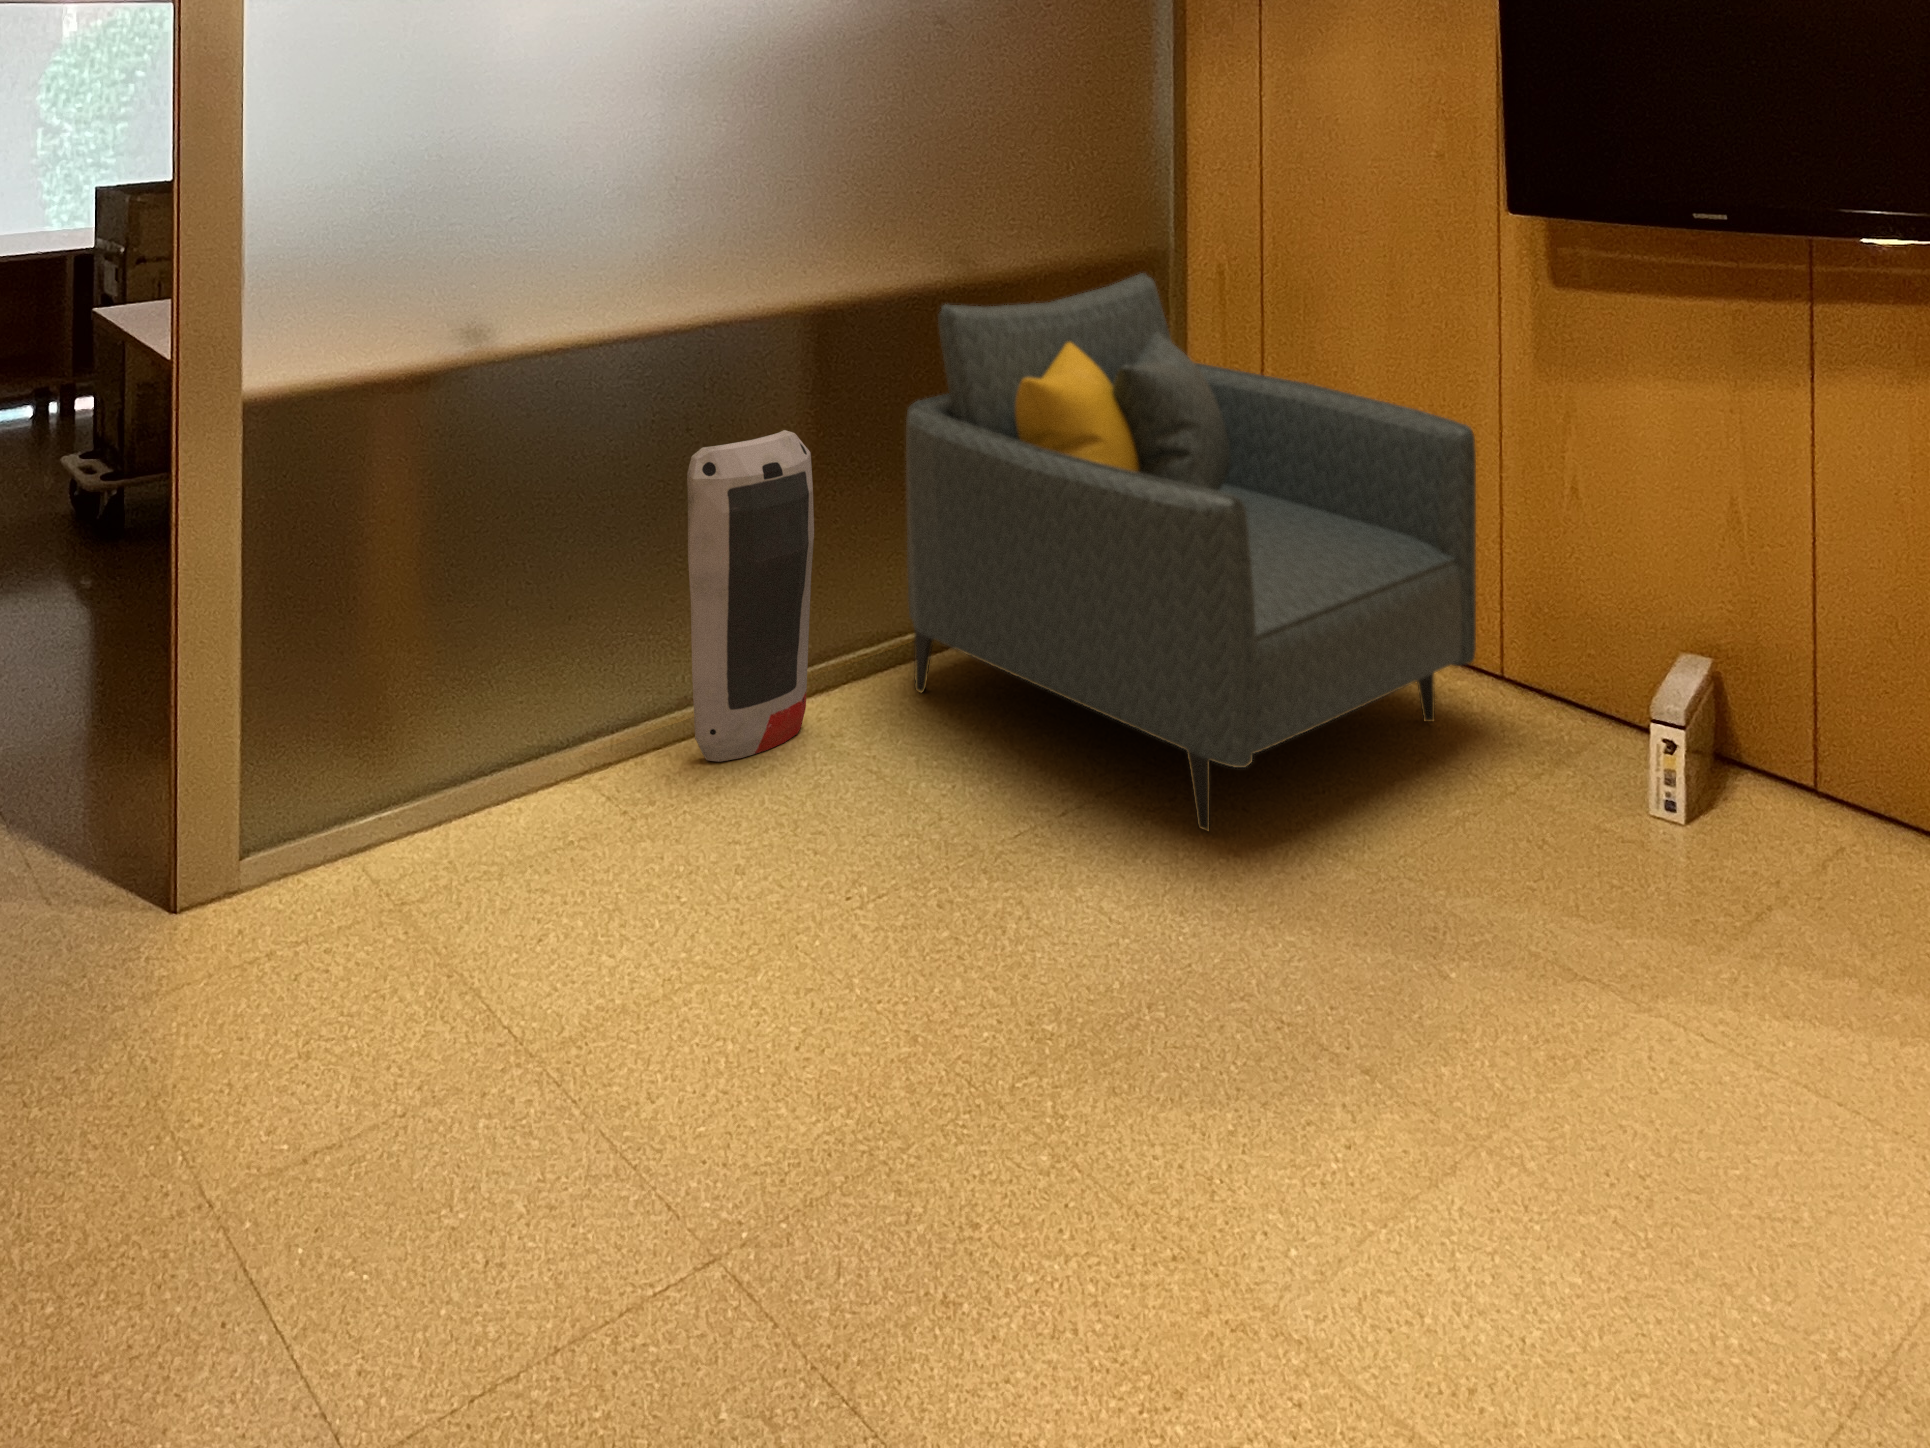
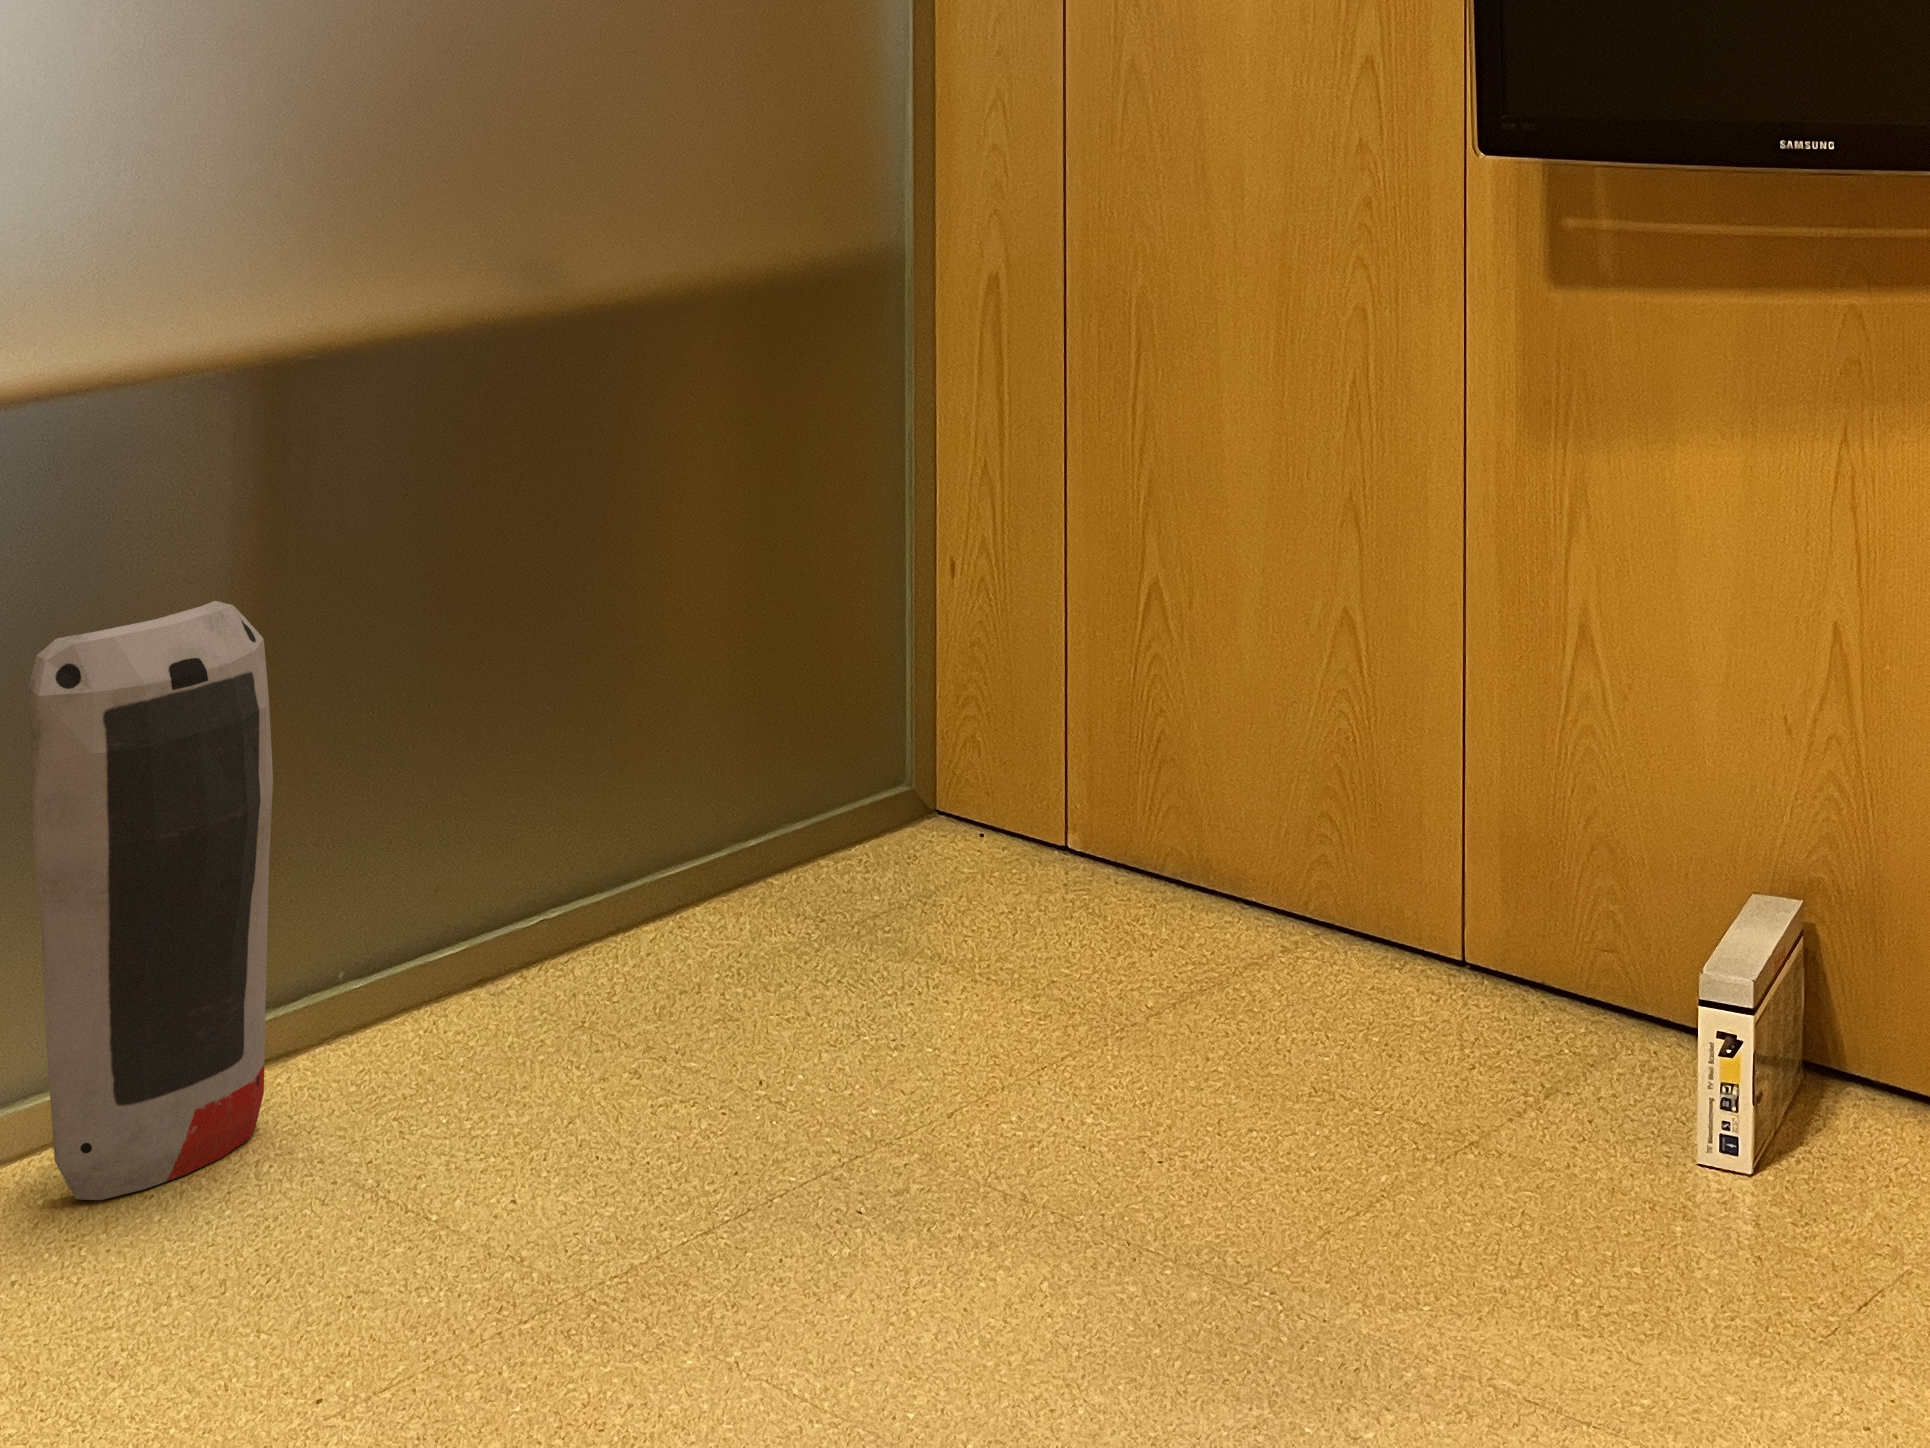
armchair: present [906,273,1476,831] -> none [442,302,1420,1253]

